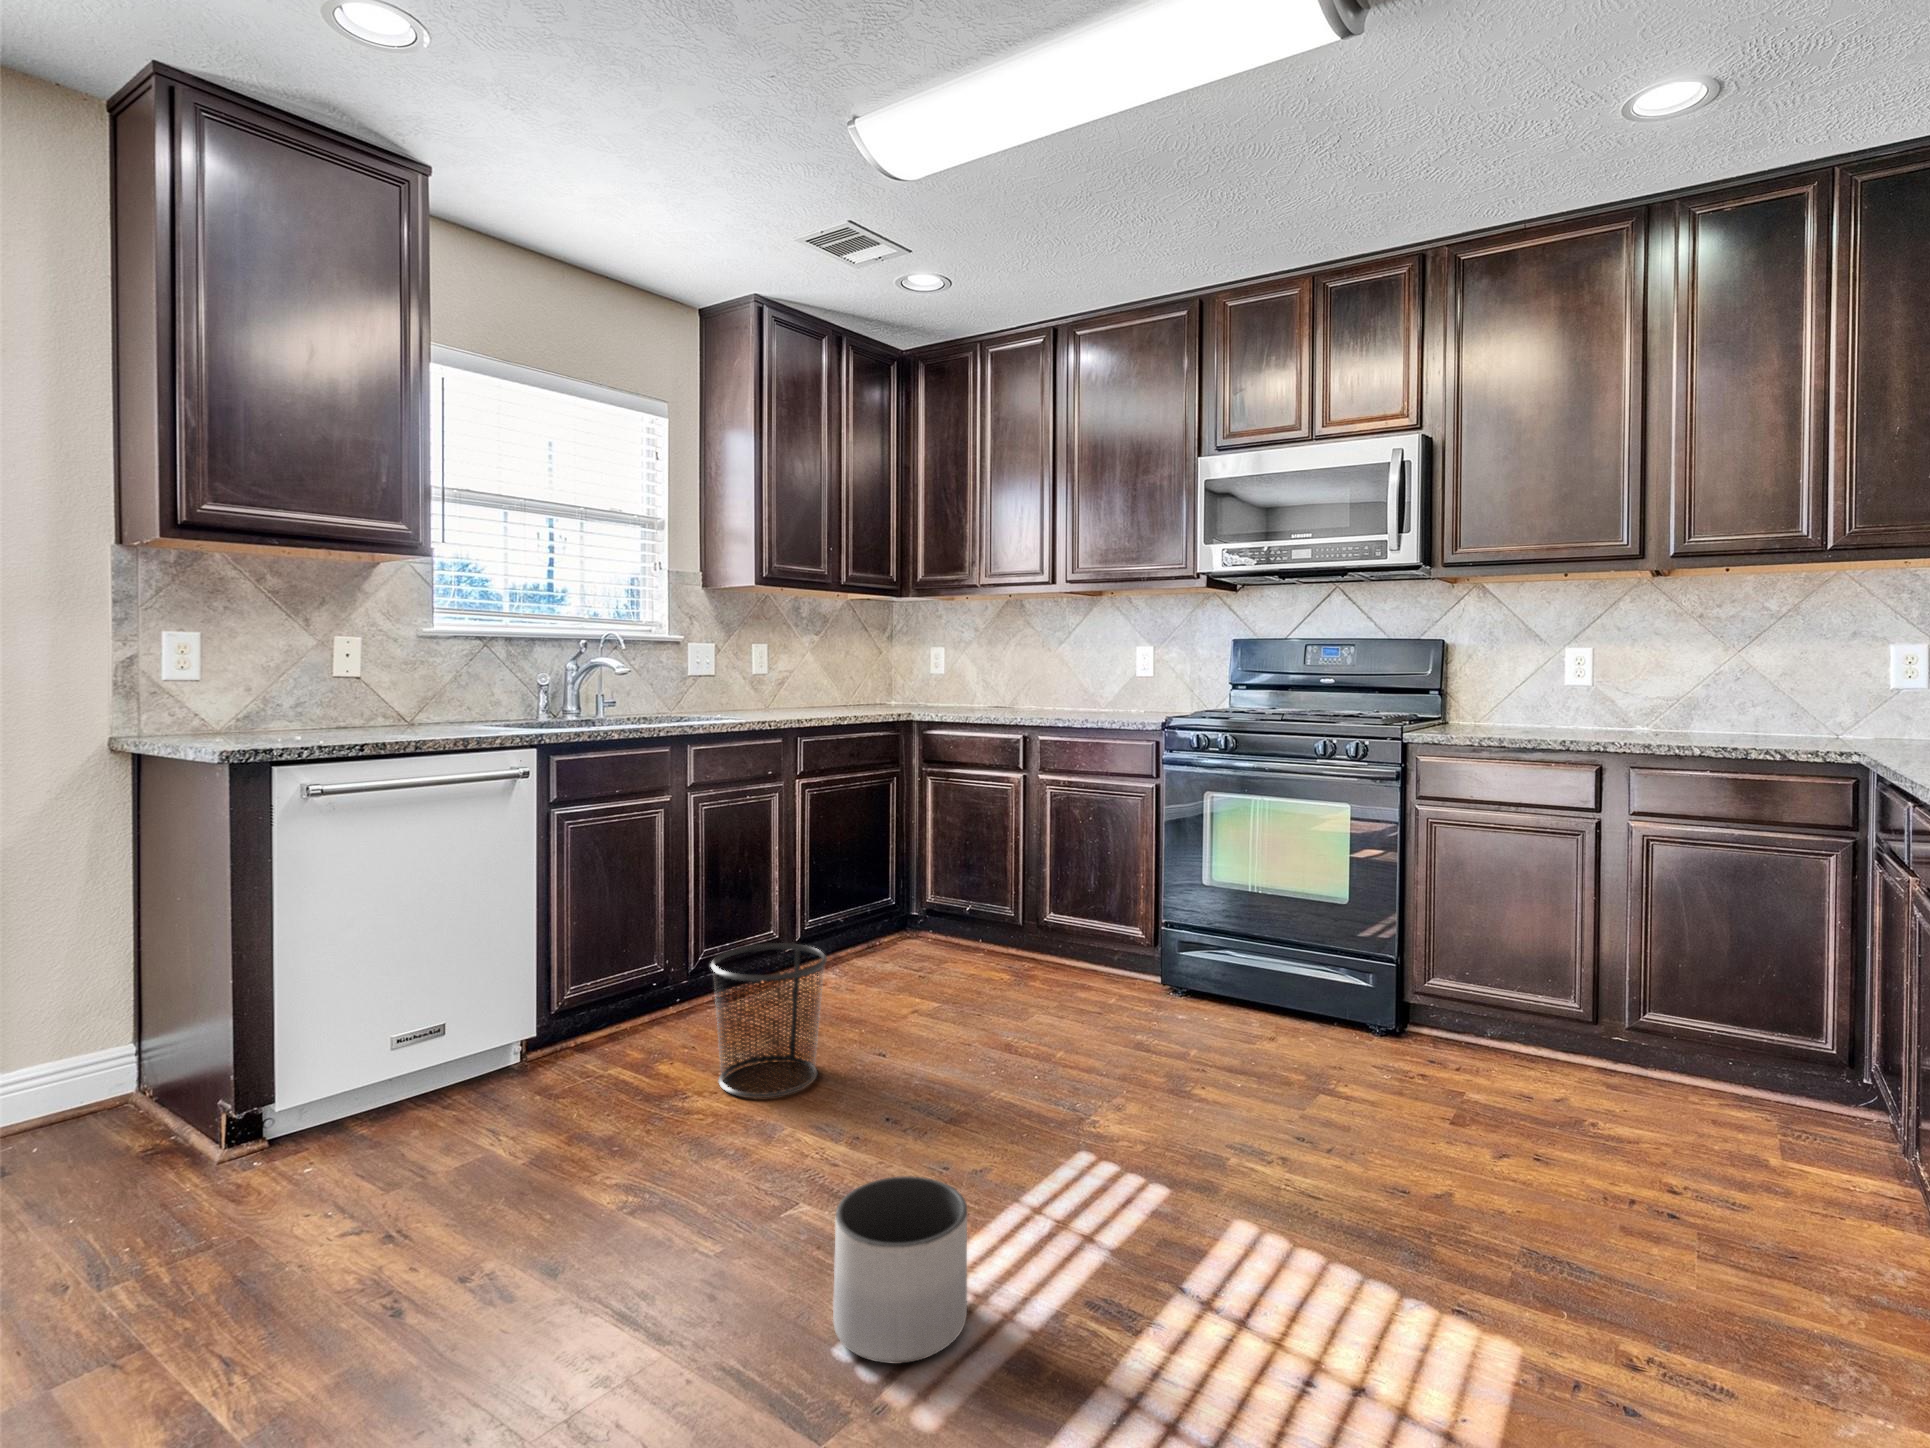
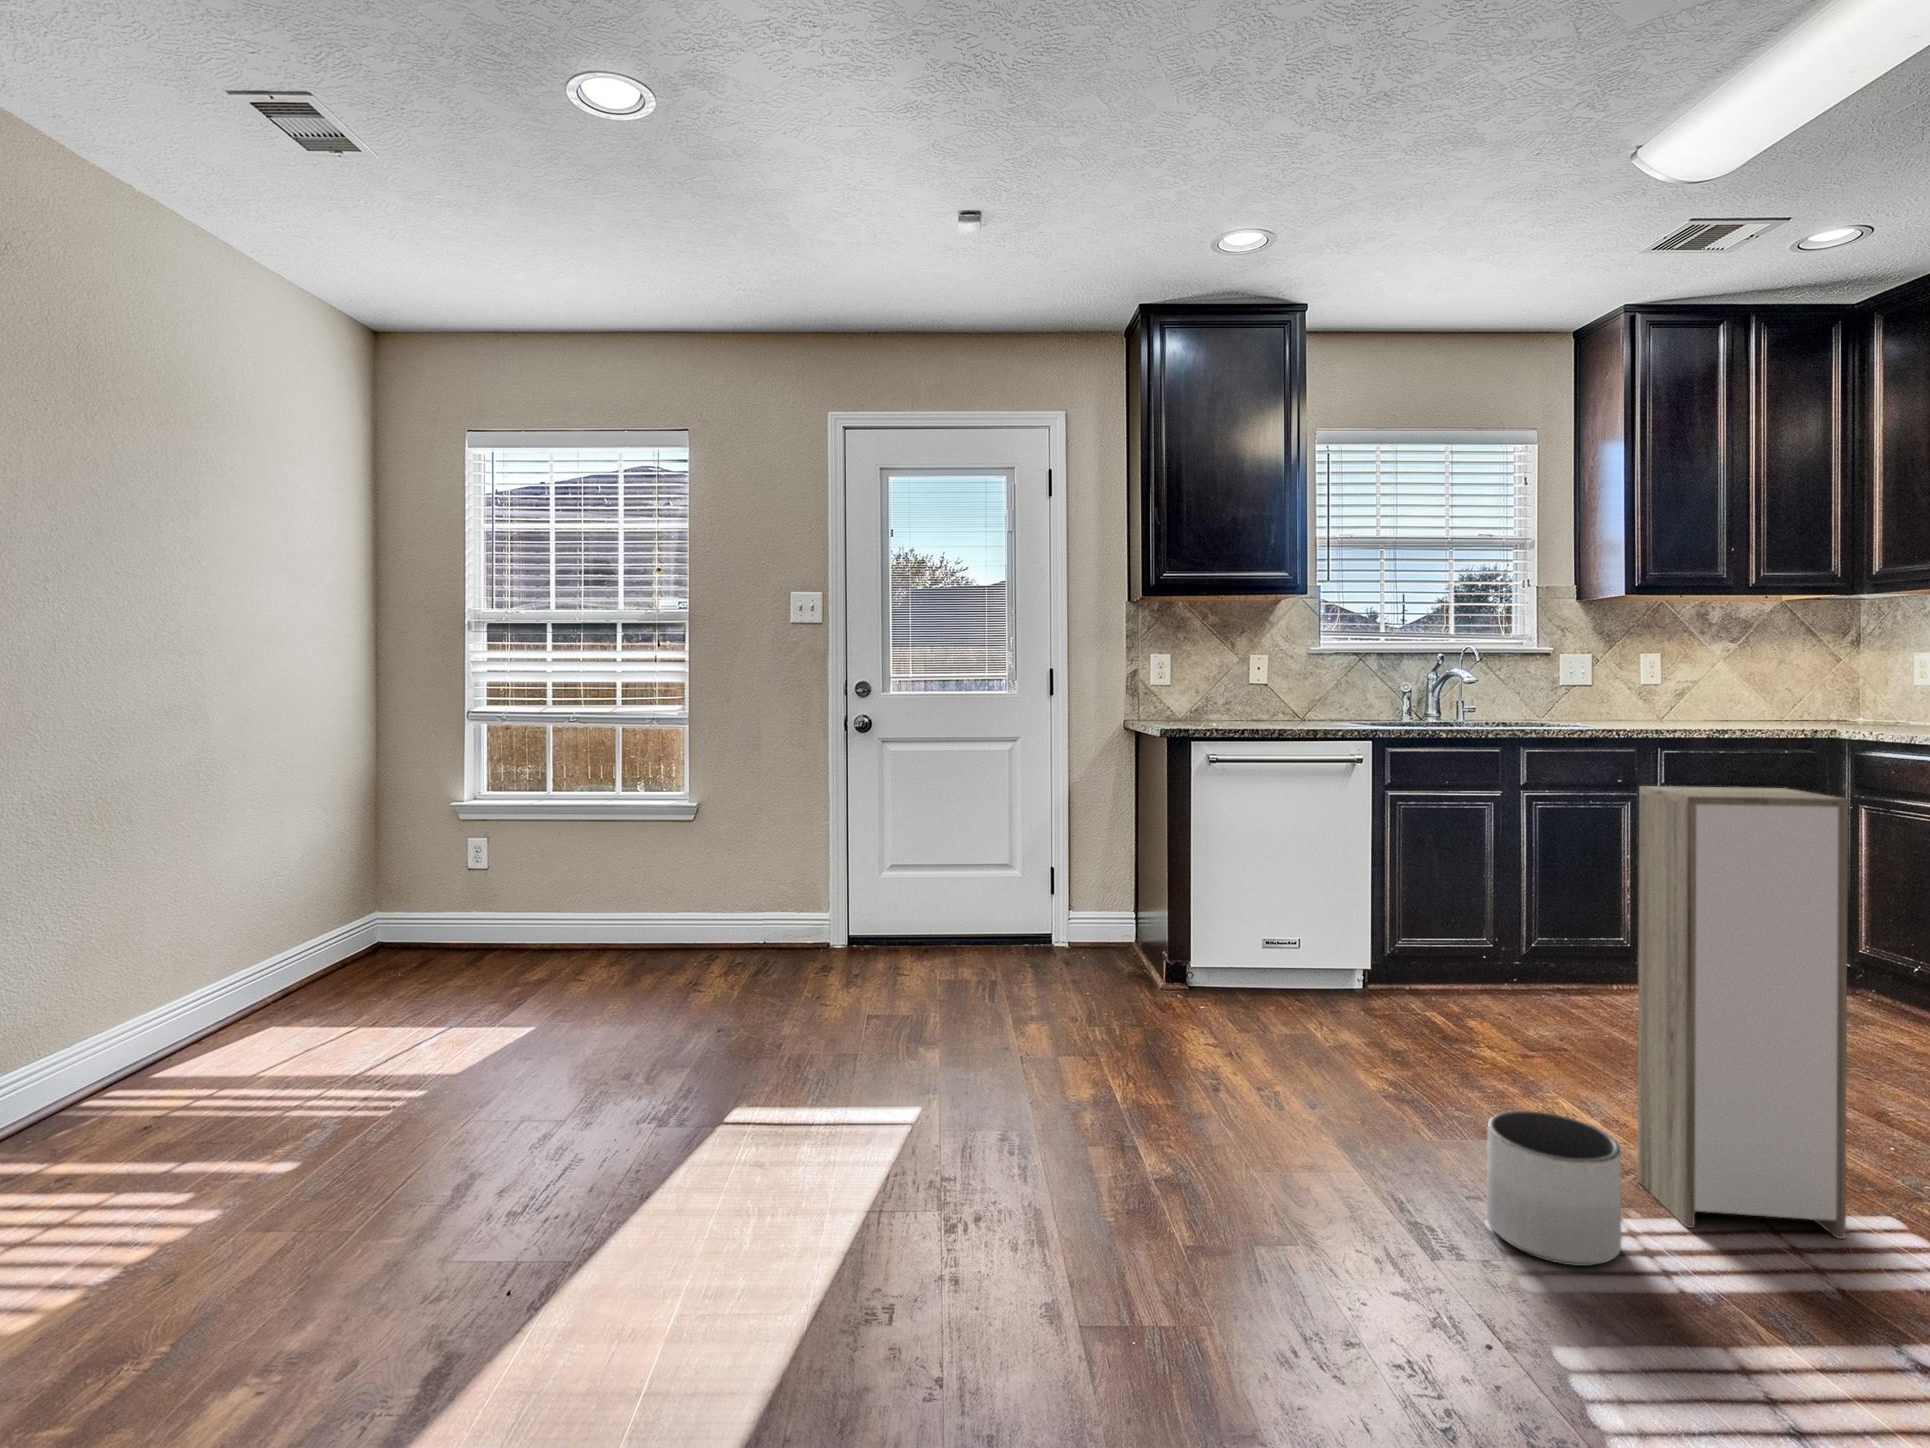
storage cabinet: none [917,784,1080,1240] -> present [1638,786,1848,1239]
trash can: present [710,943,827,1098] -> none [1500,931,1624,1073]

